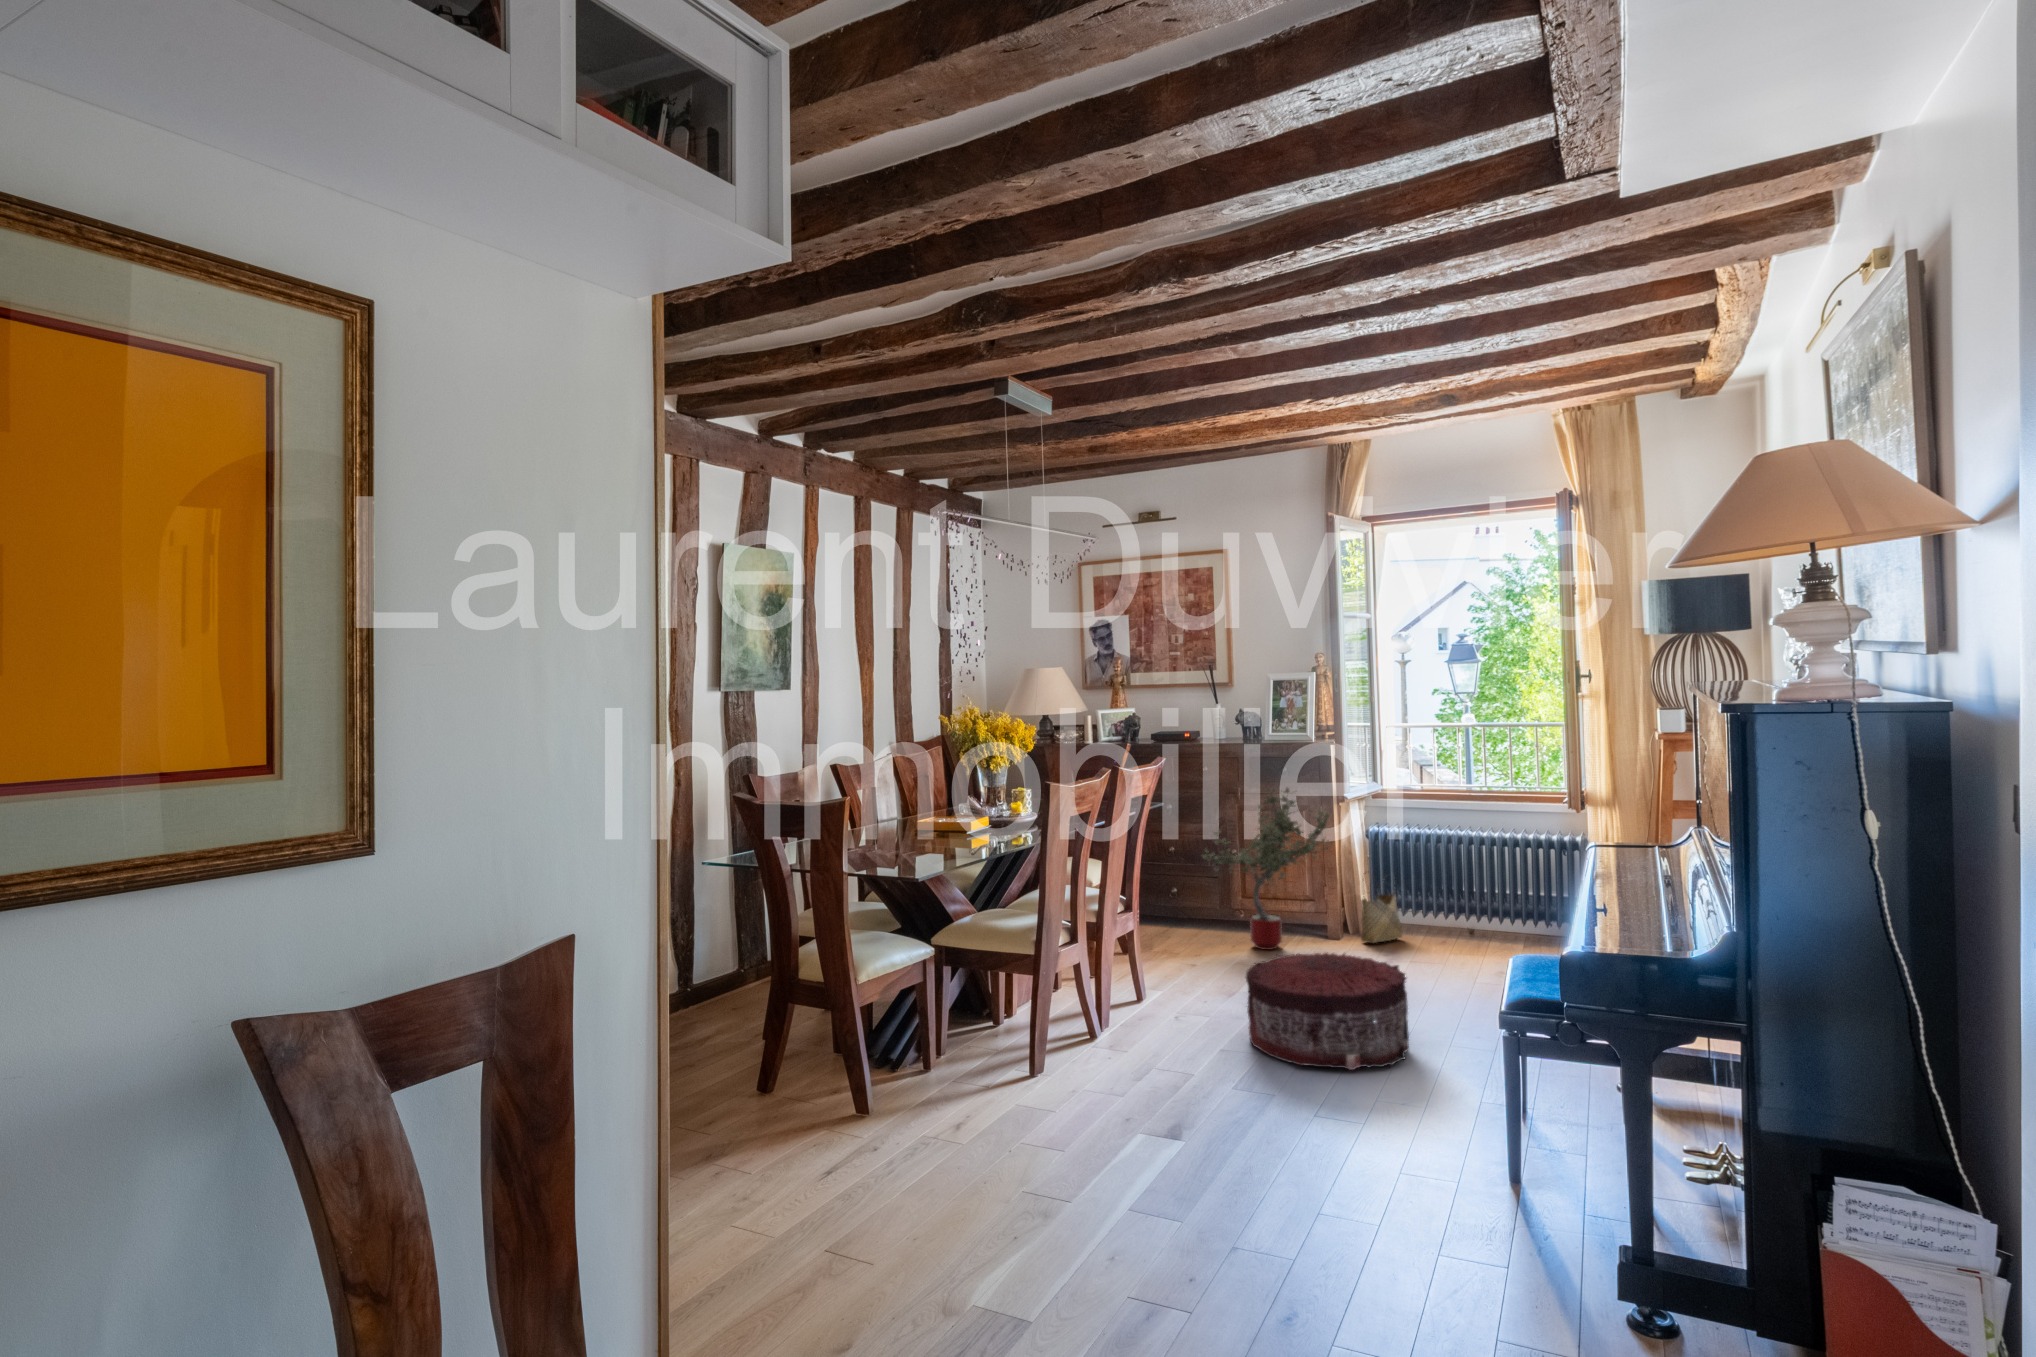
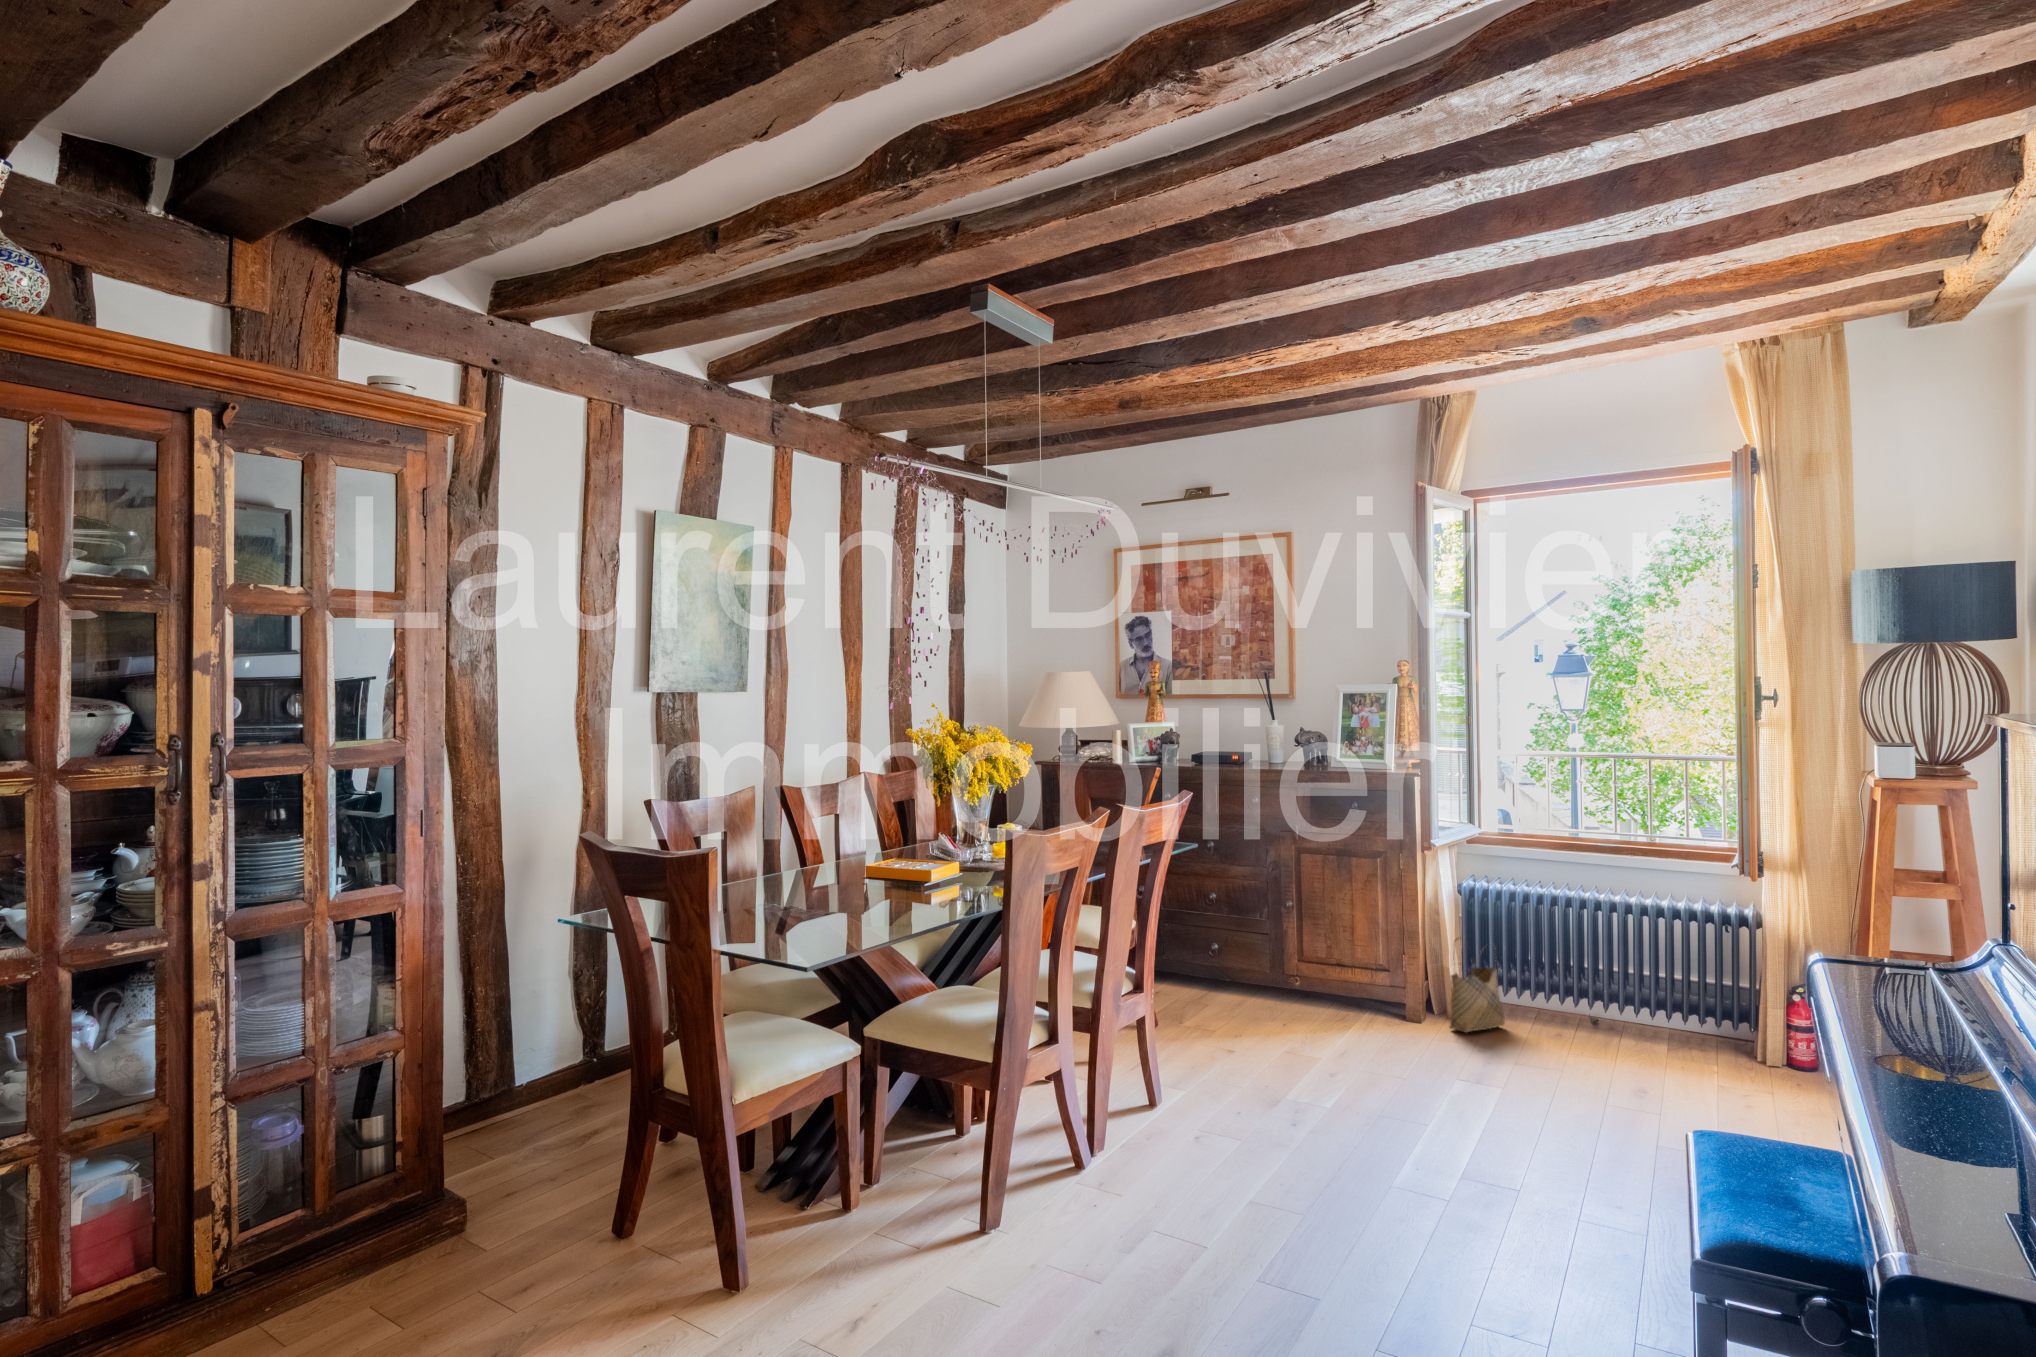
potted tree: present [1203,788,1331,950] -> none [1243,827,1415,1035]
pouf: present [1246,953,1409,1070] -> none [1283,1070,1525,1276]

